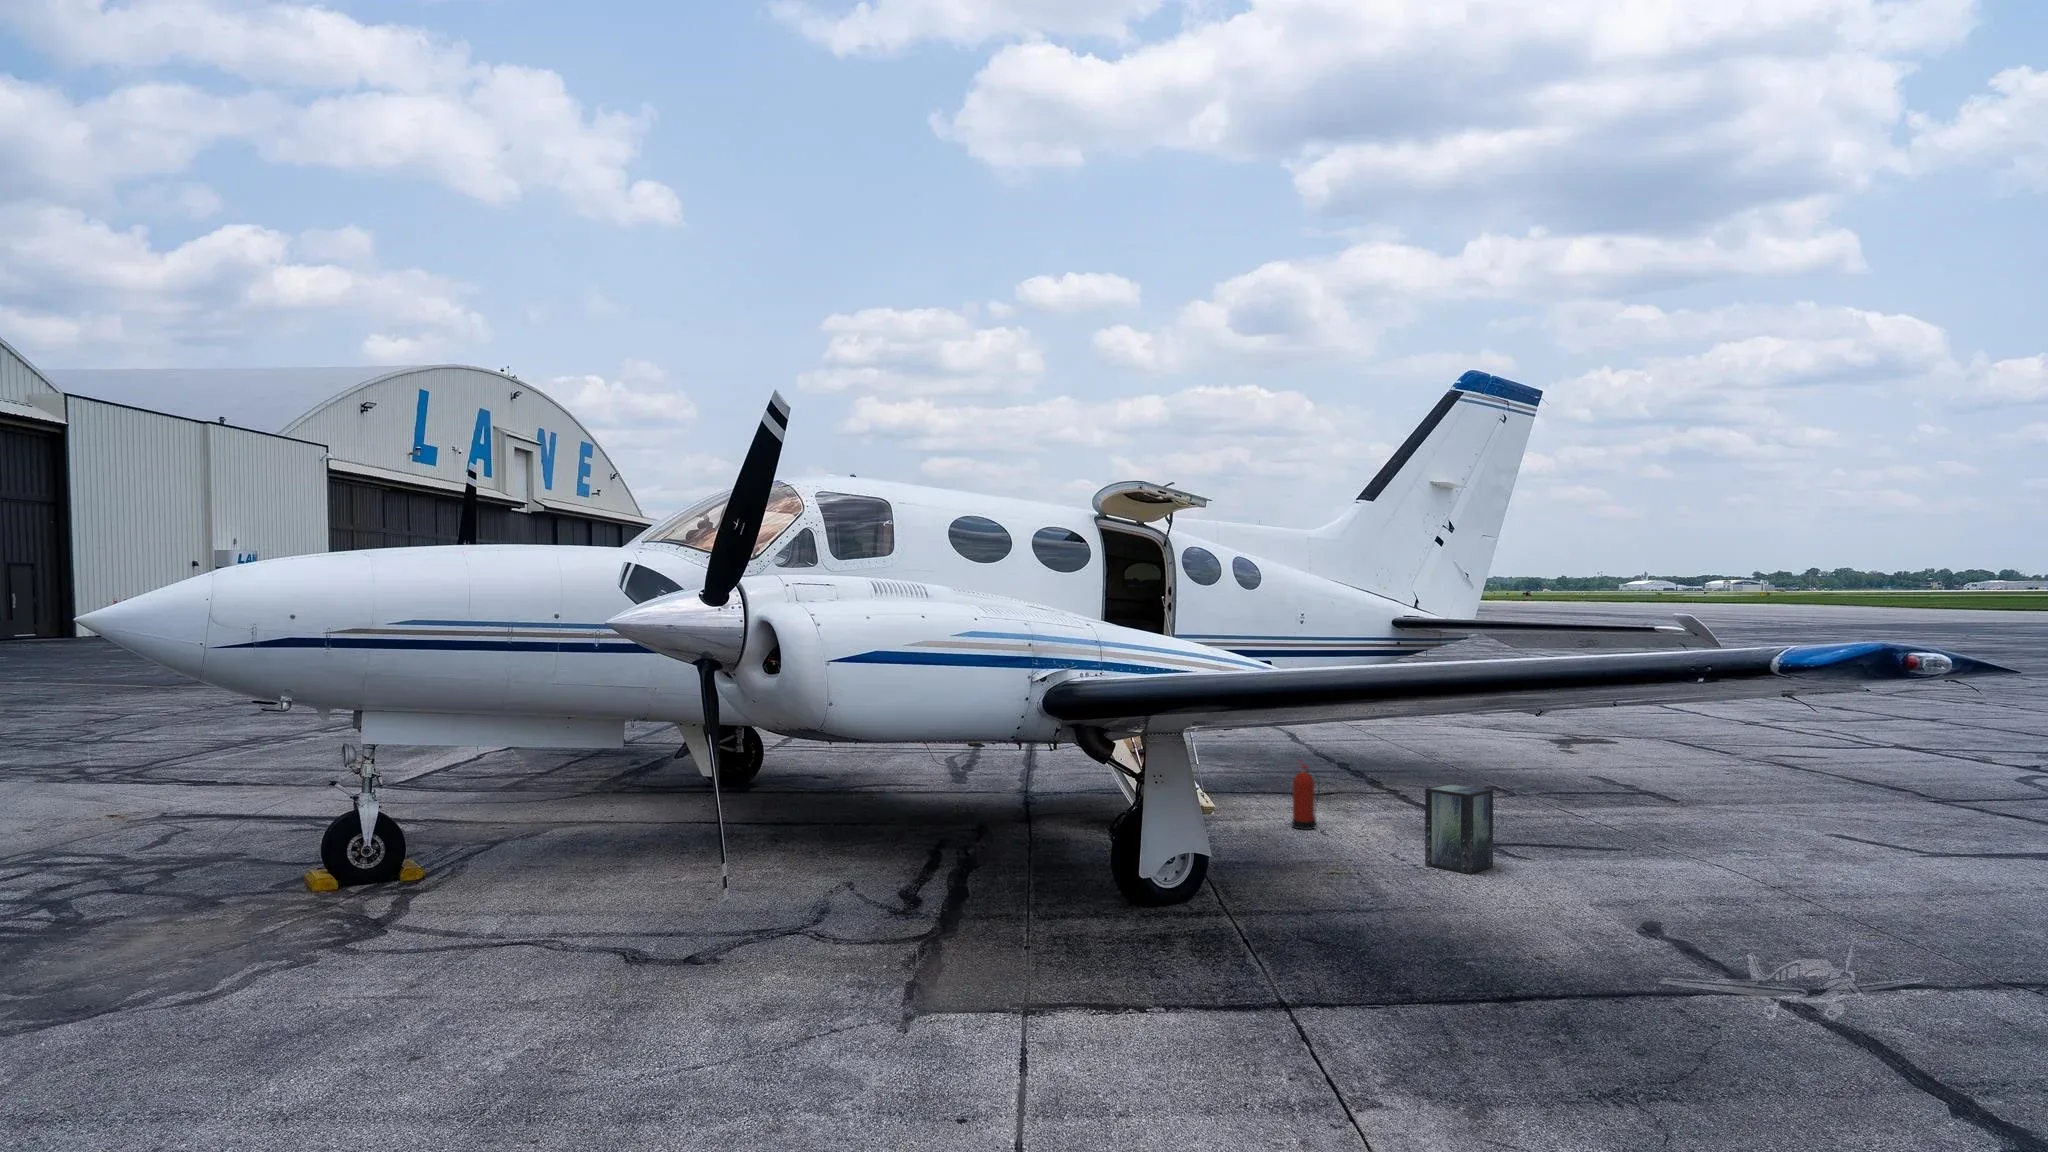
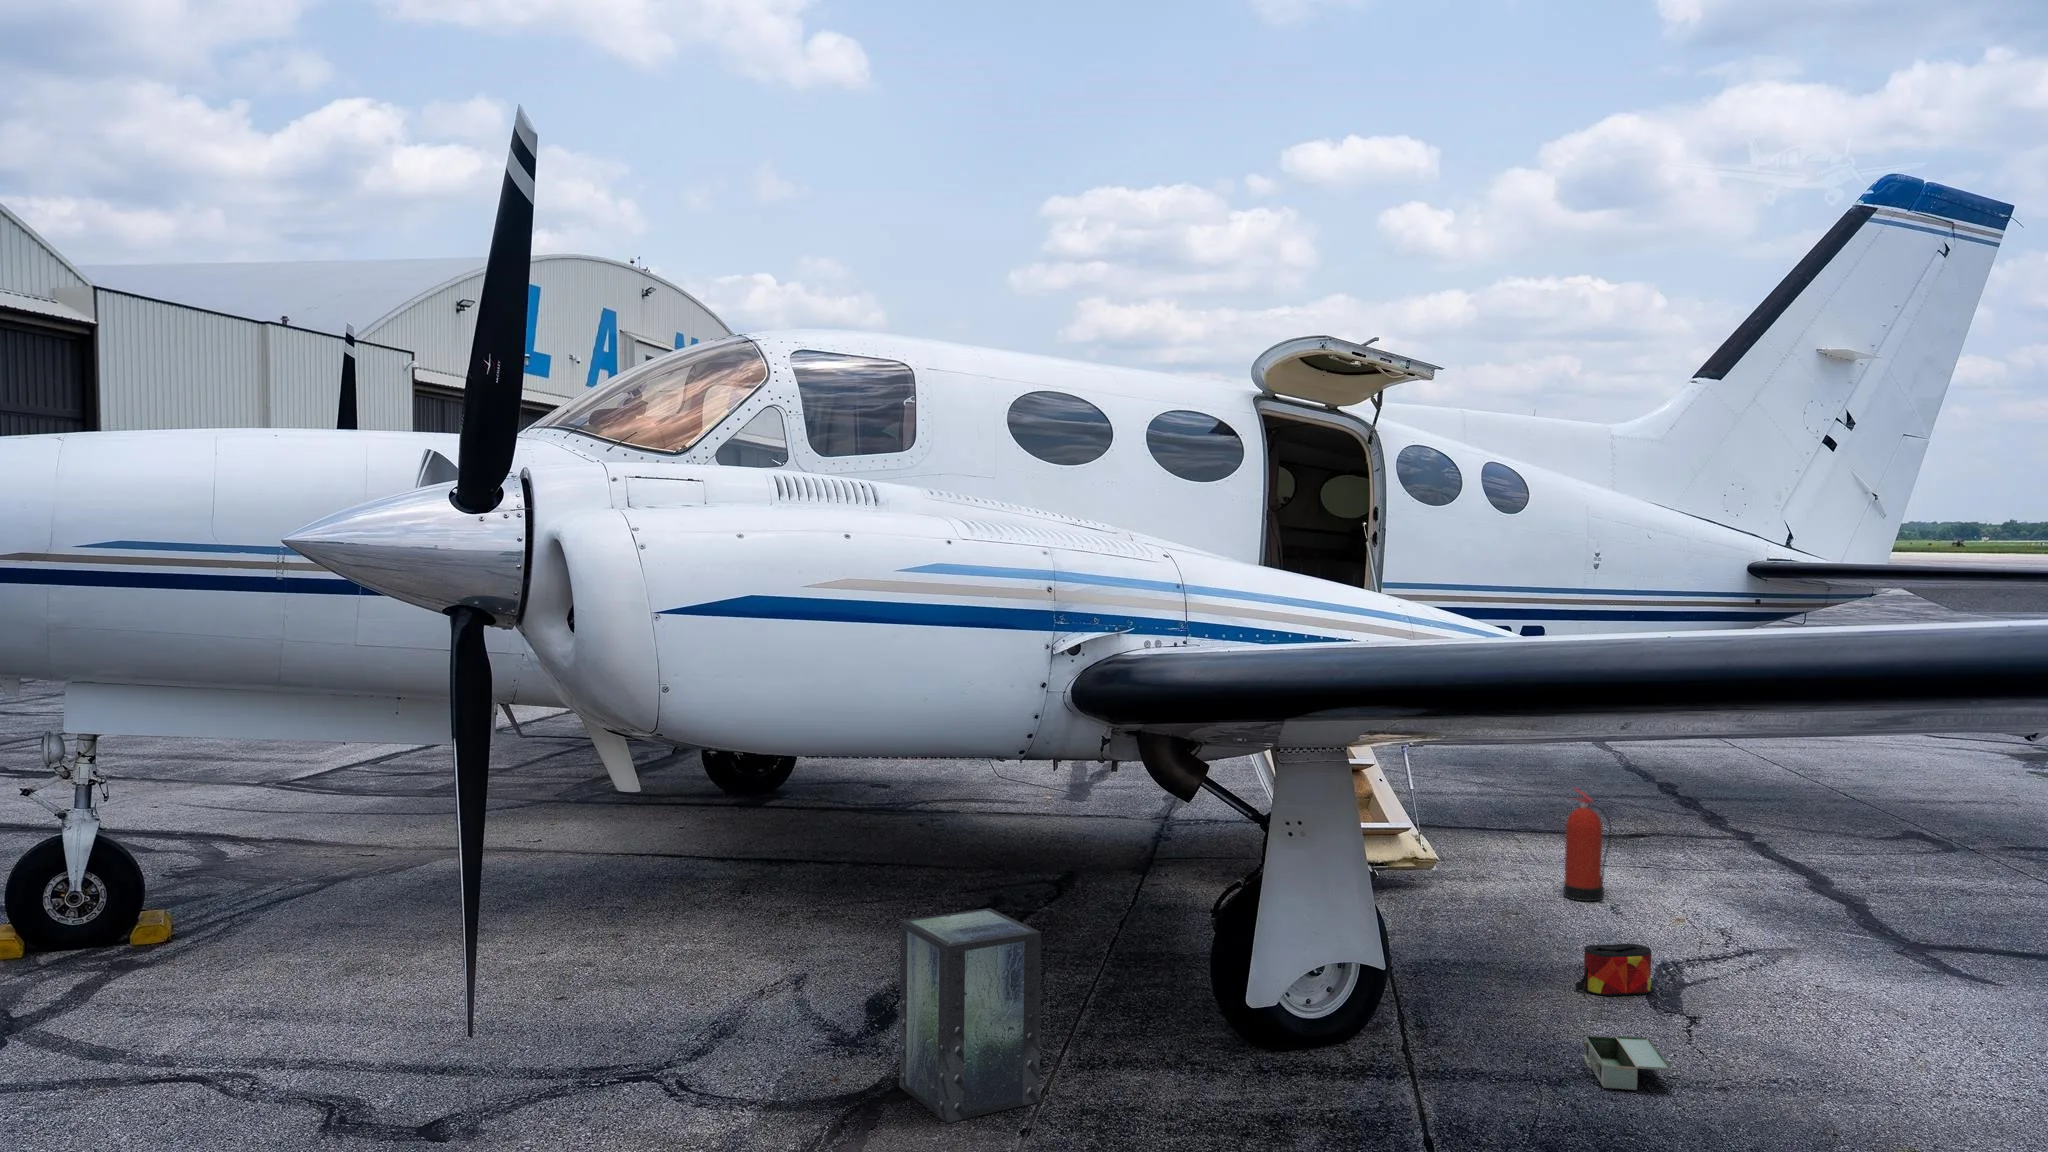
storage box: present [1425,784,1493,874] -> present [899,908,1041,1123]
bag: none [1308,845,1349,874] -> present [1575,944,1651,996]
toolbox: none [1318,889,1365,914] -> present [1584,1036,1670,1090]

